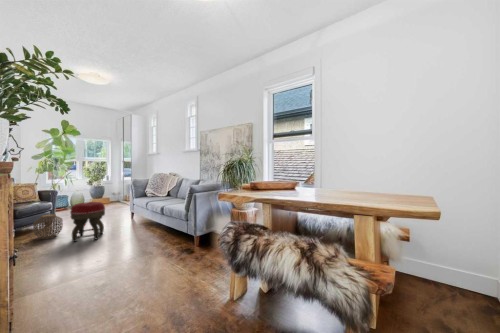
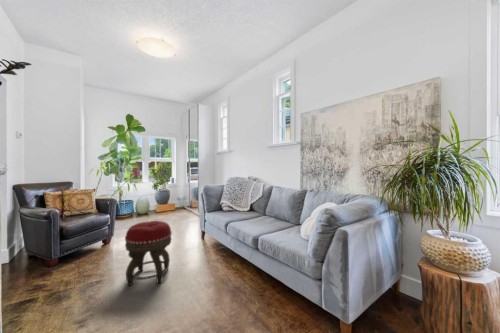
woven basket: present [33,214,63,239] -> none [81,235,118,273]

